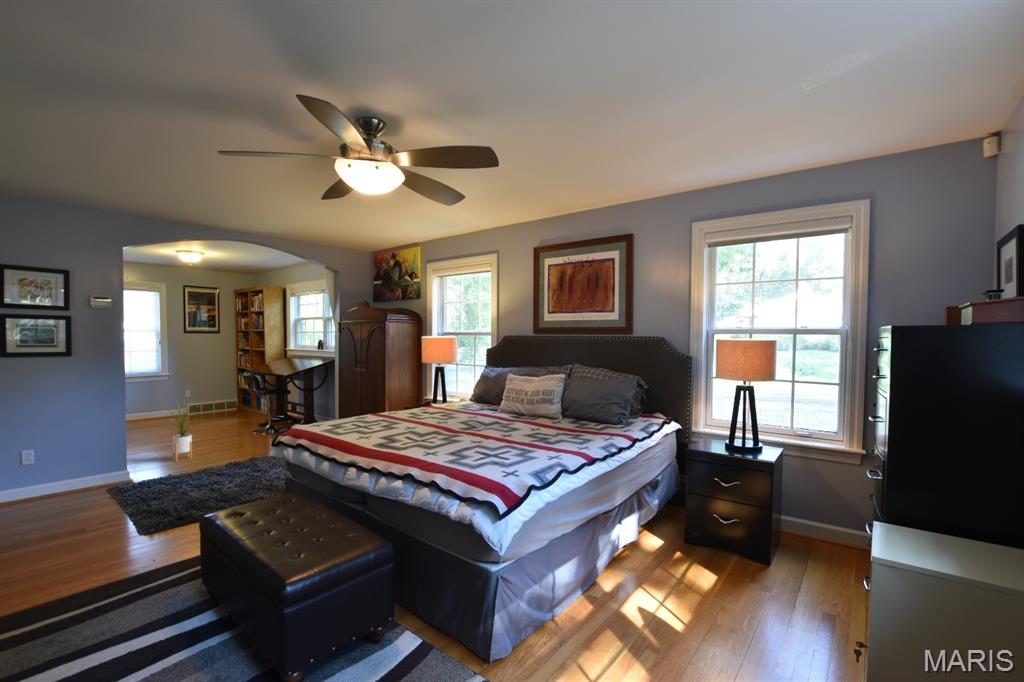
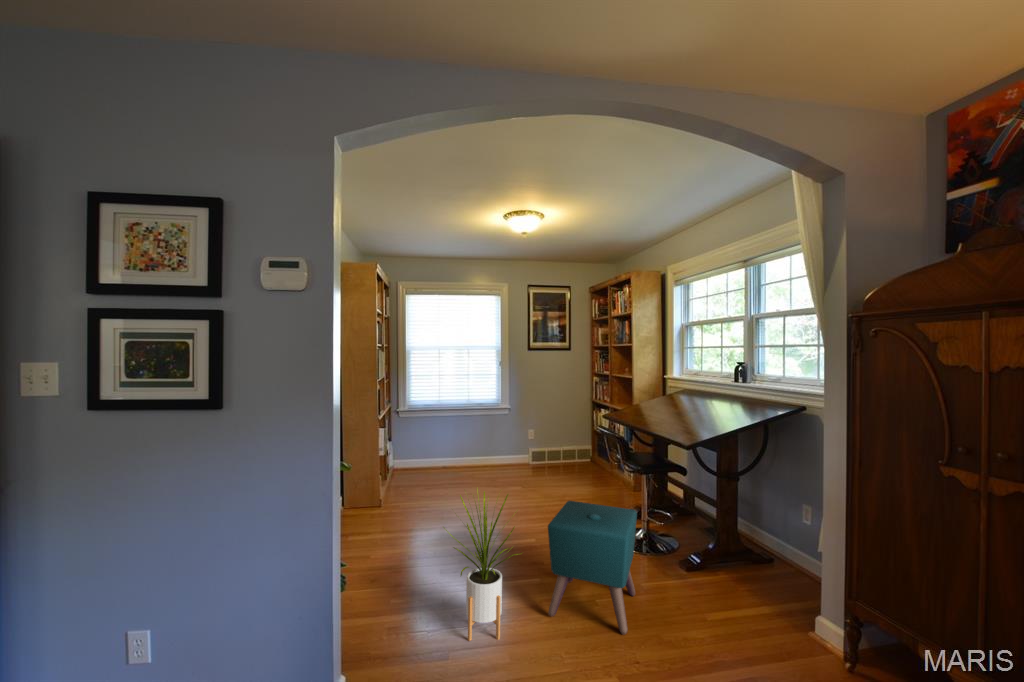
ottoman: none [214,405,259,451] -> present [548,501,637,635]

